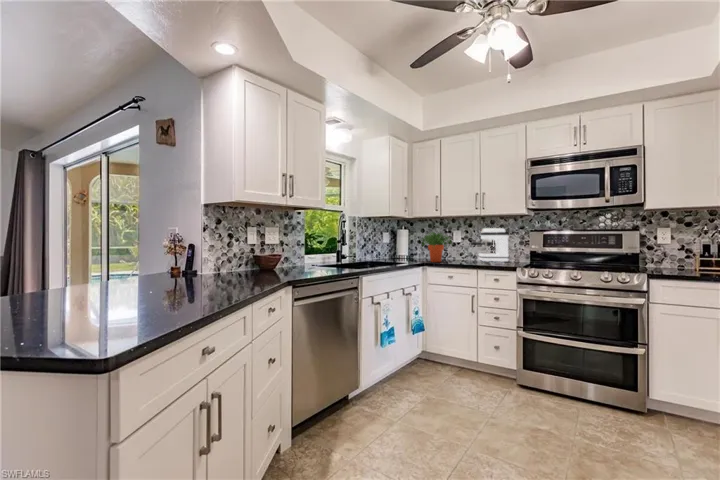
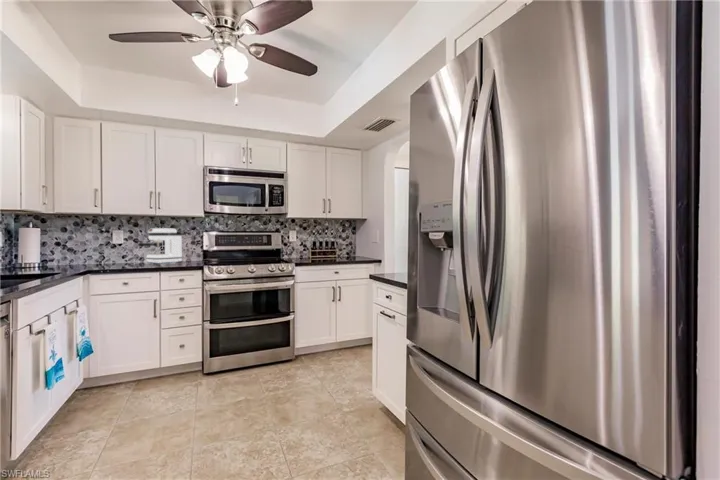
potted plant: present [420,232,449,262] -> none [69,232,121,269]

